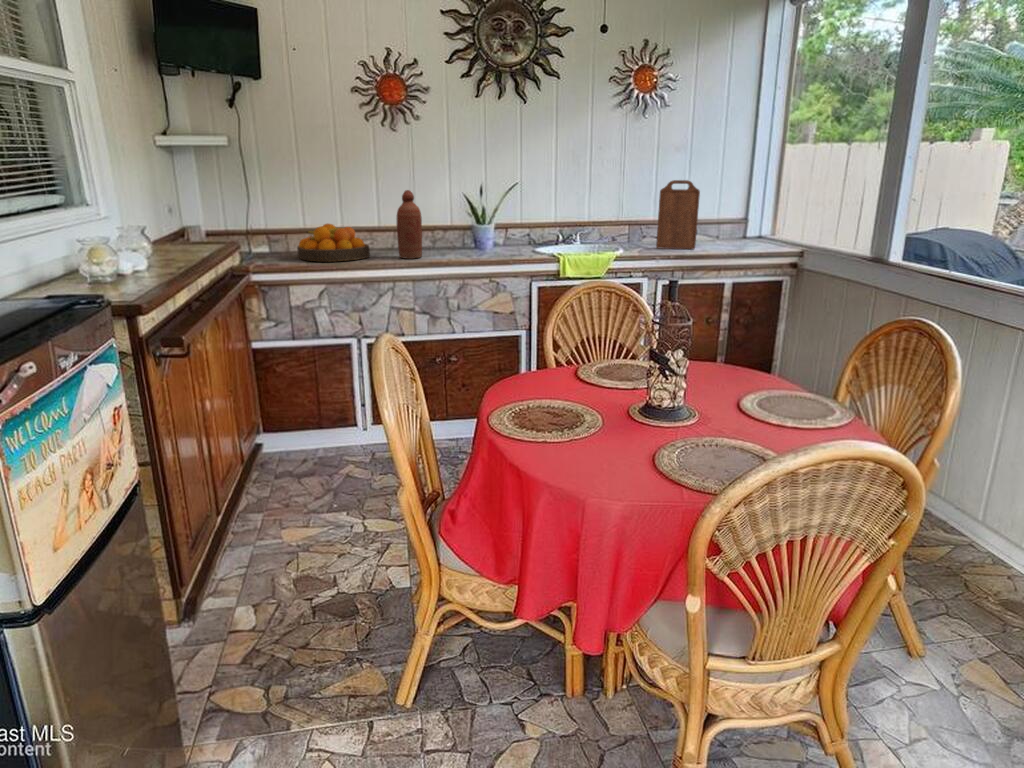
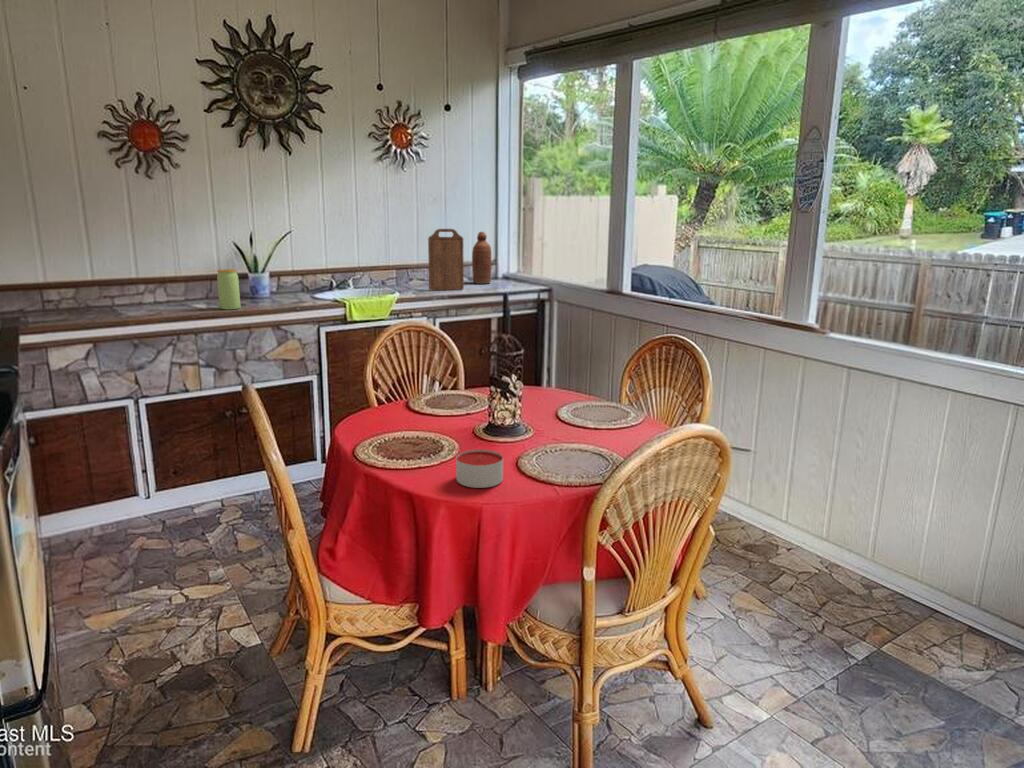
bottle: present [397,190,422,259] -> present [472,232,491,284]
jar: none [437,220,457,259] -> present [217,269,241,309]
fruit bowl: present [297,224,370,261] -> none [48,277,139,319]
candle: none [573,431,628,477] -> present [456,449,503,488]

